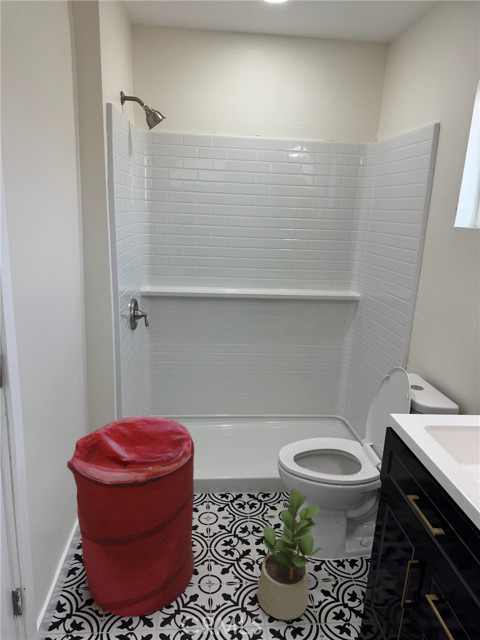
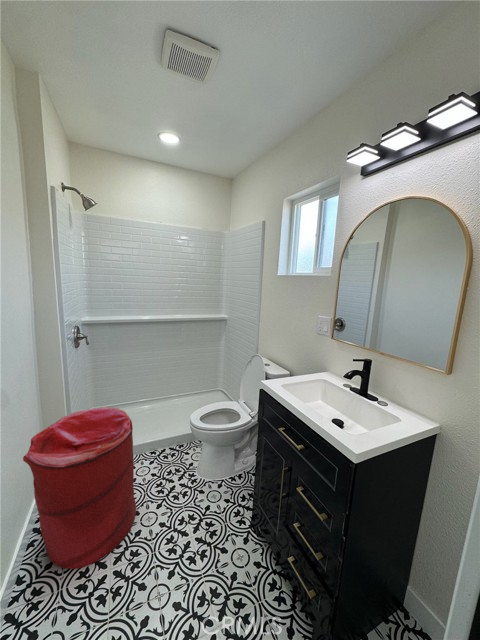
potted plant: present [257,489,321,620] -> none [184,439,224,529]

